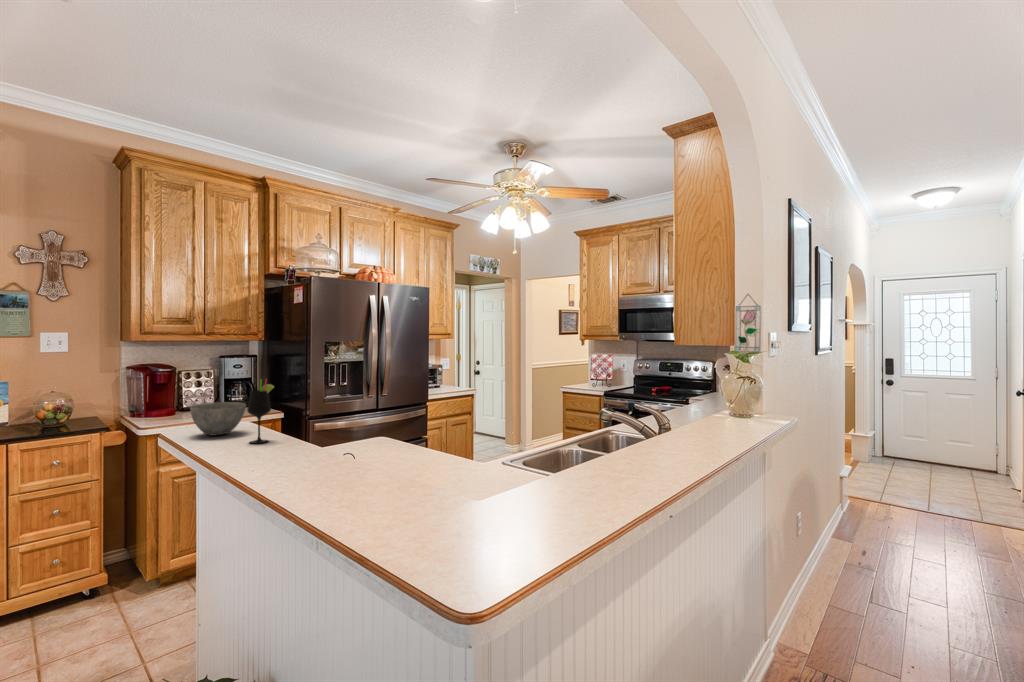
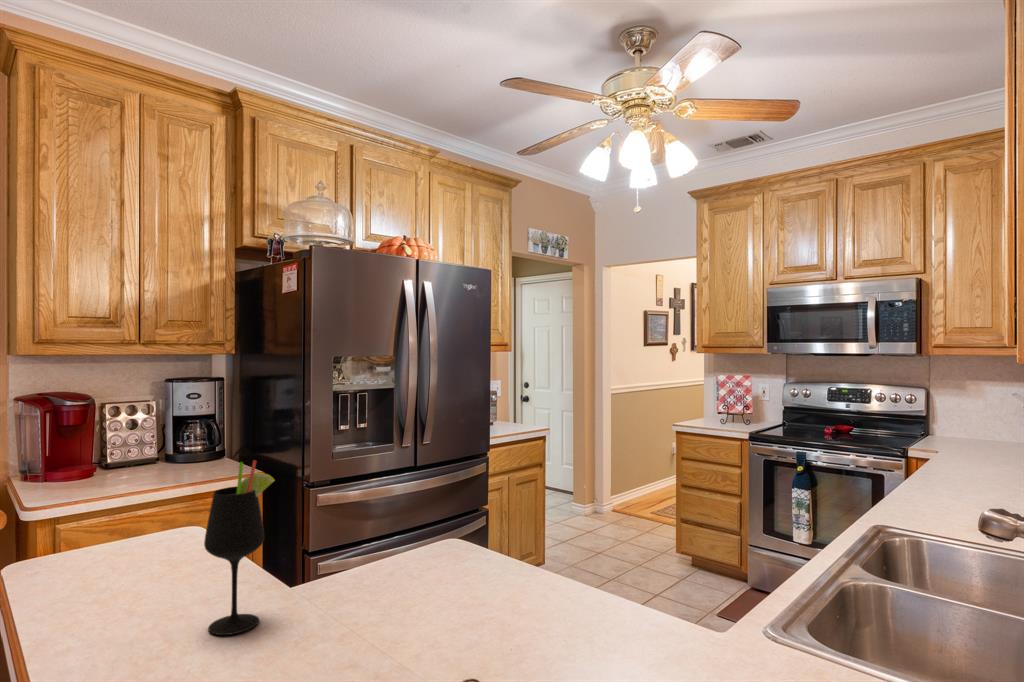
bowl: present [190,402,246,436] -> none [65,500,202,591]

